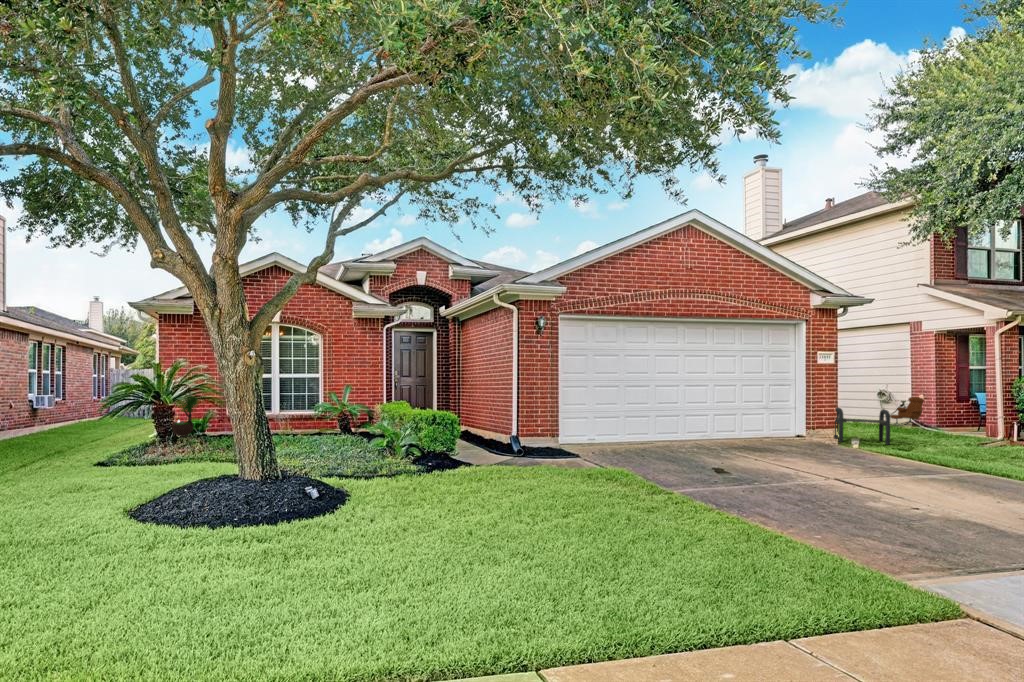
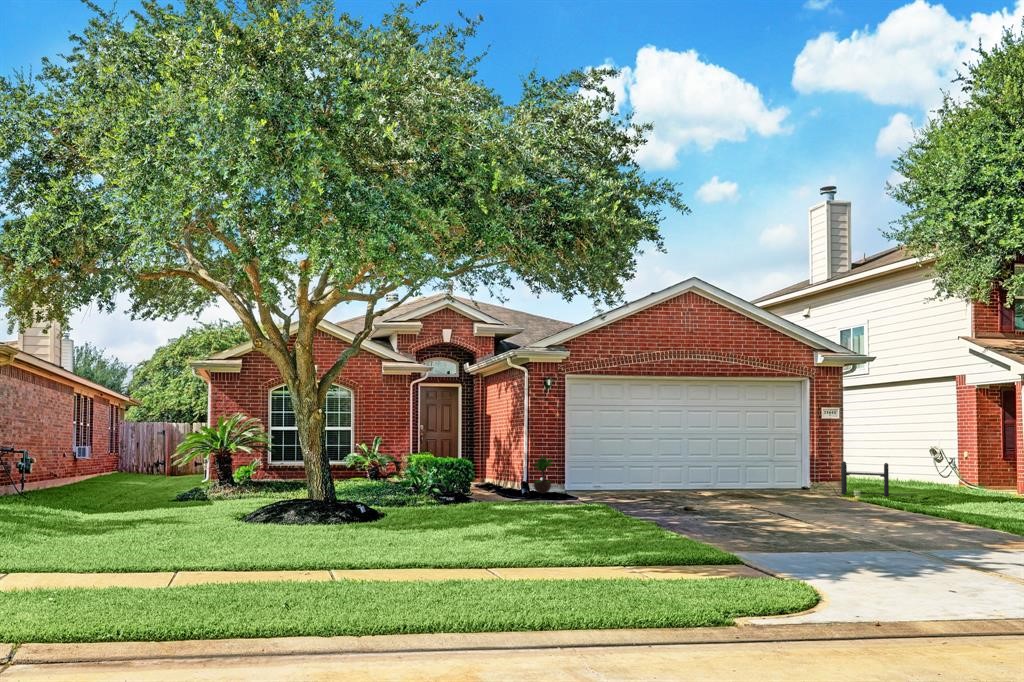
potted tree: present [172,396,199,437] -> present [533,456,552,494]
lounge chair: present [890,397,923,425] -> none [933,455,970,486]

